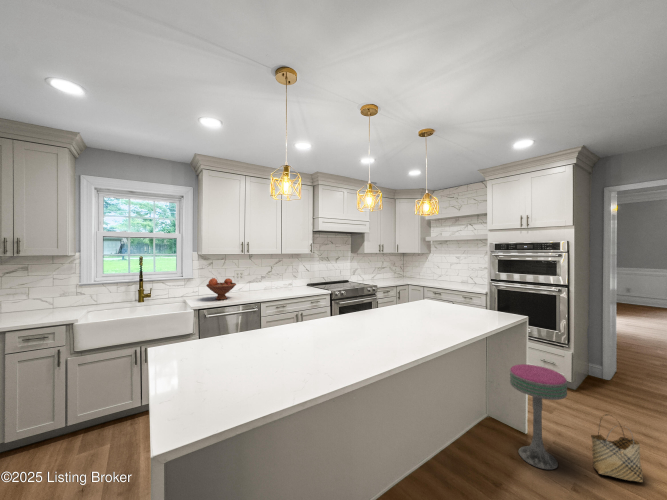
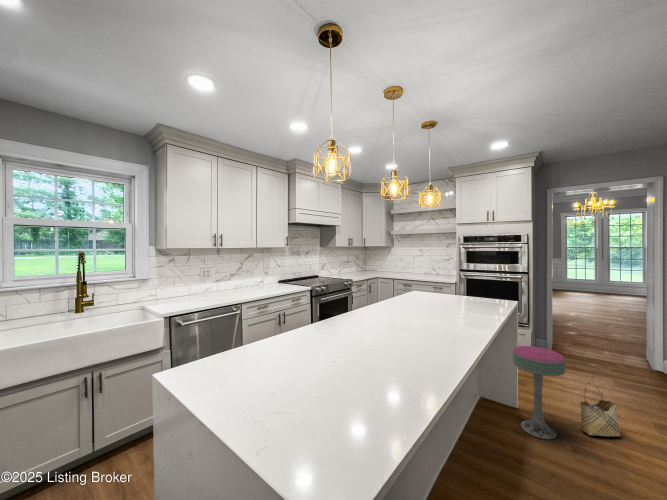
fruit bowl: present [206,278,236,300] -> none [173,277,211,303]

